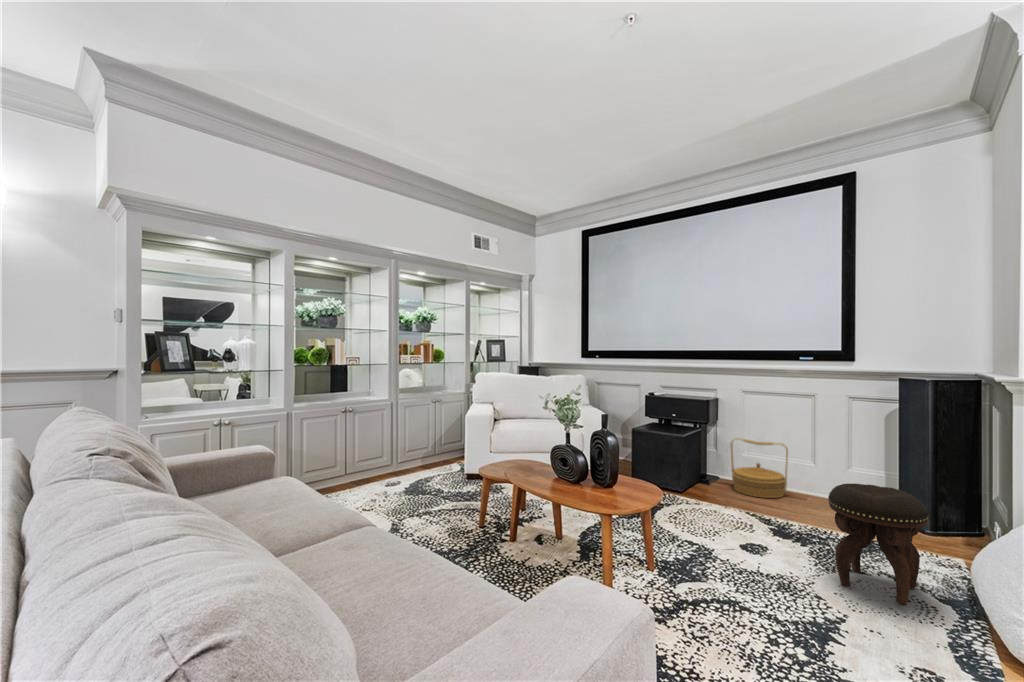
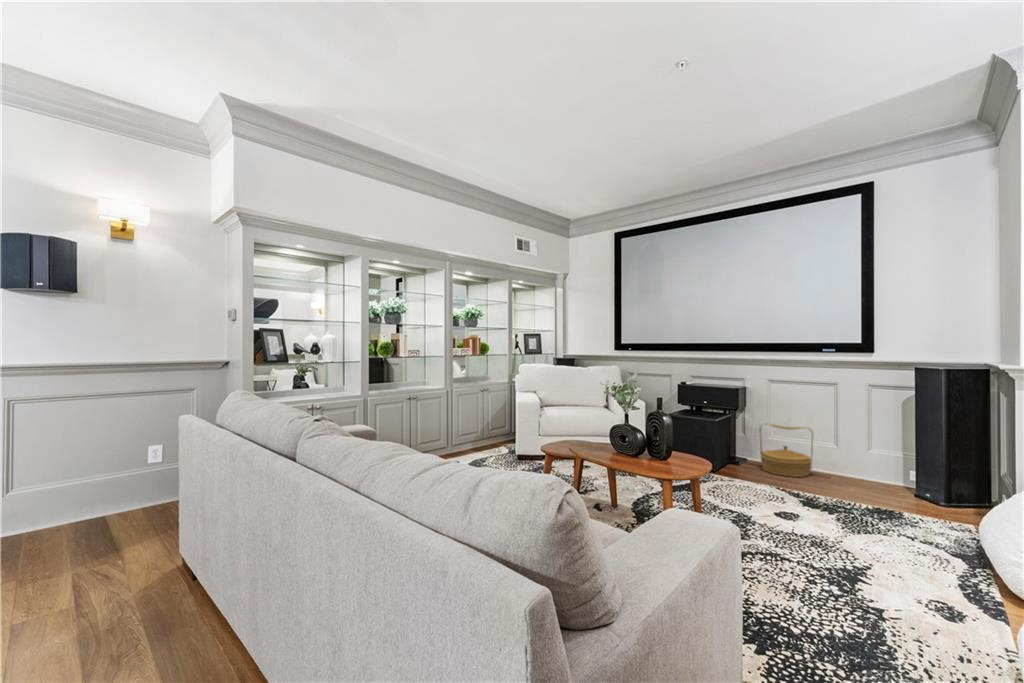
footstool: present [828,484,929,605] -> none [855,458,943,558]

